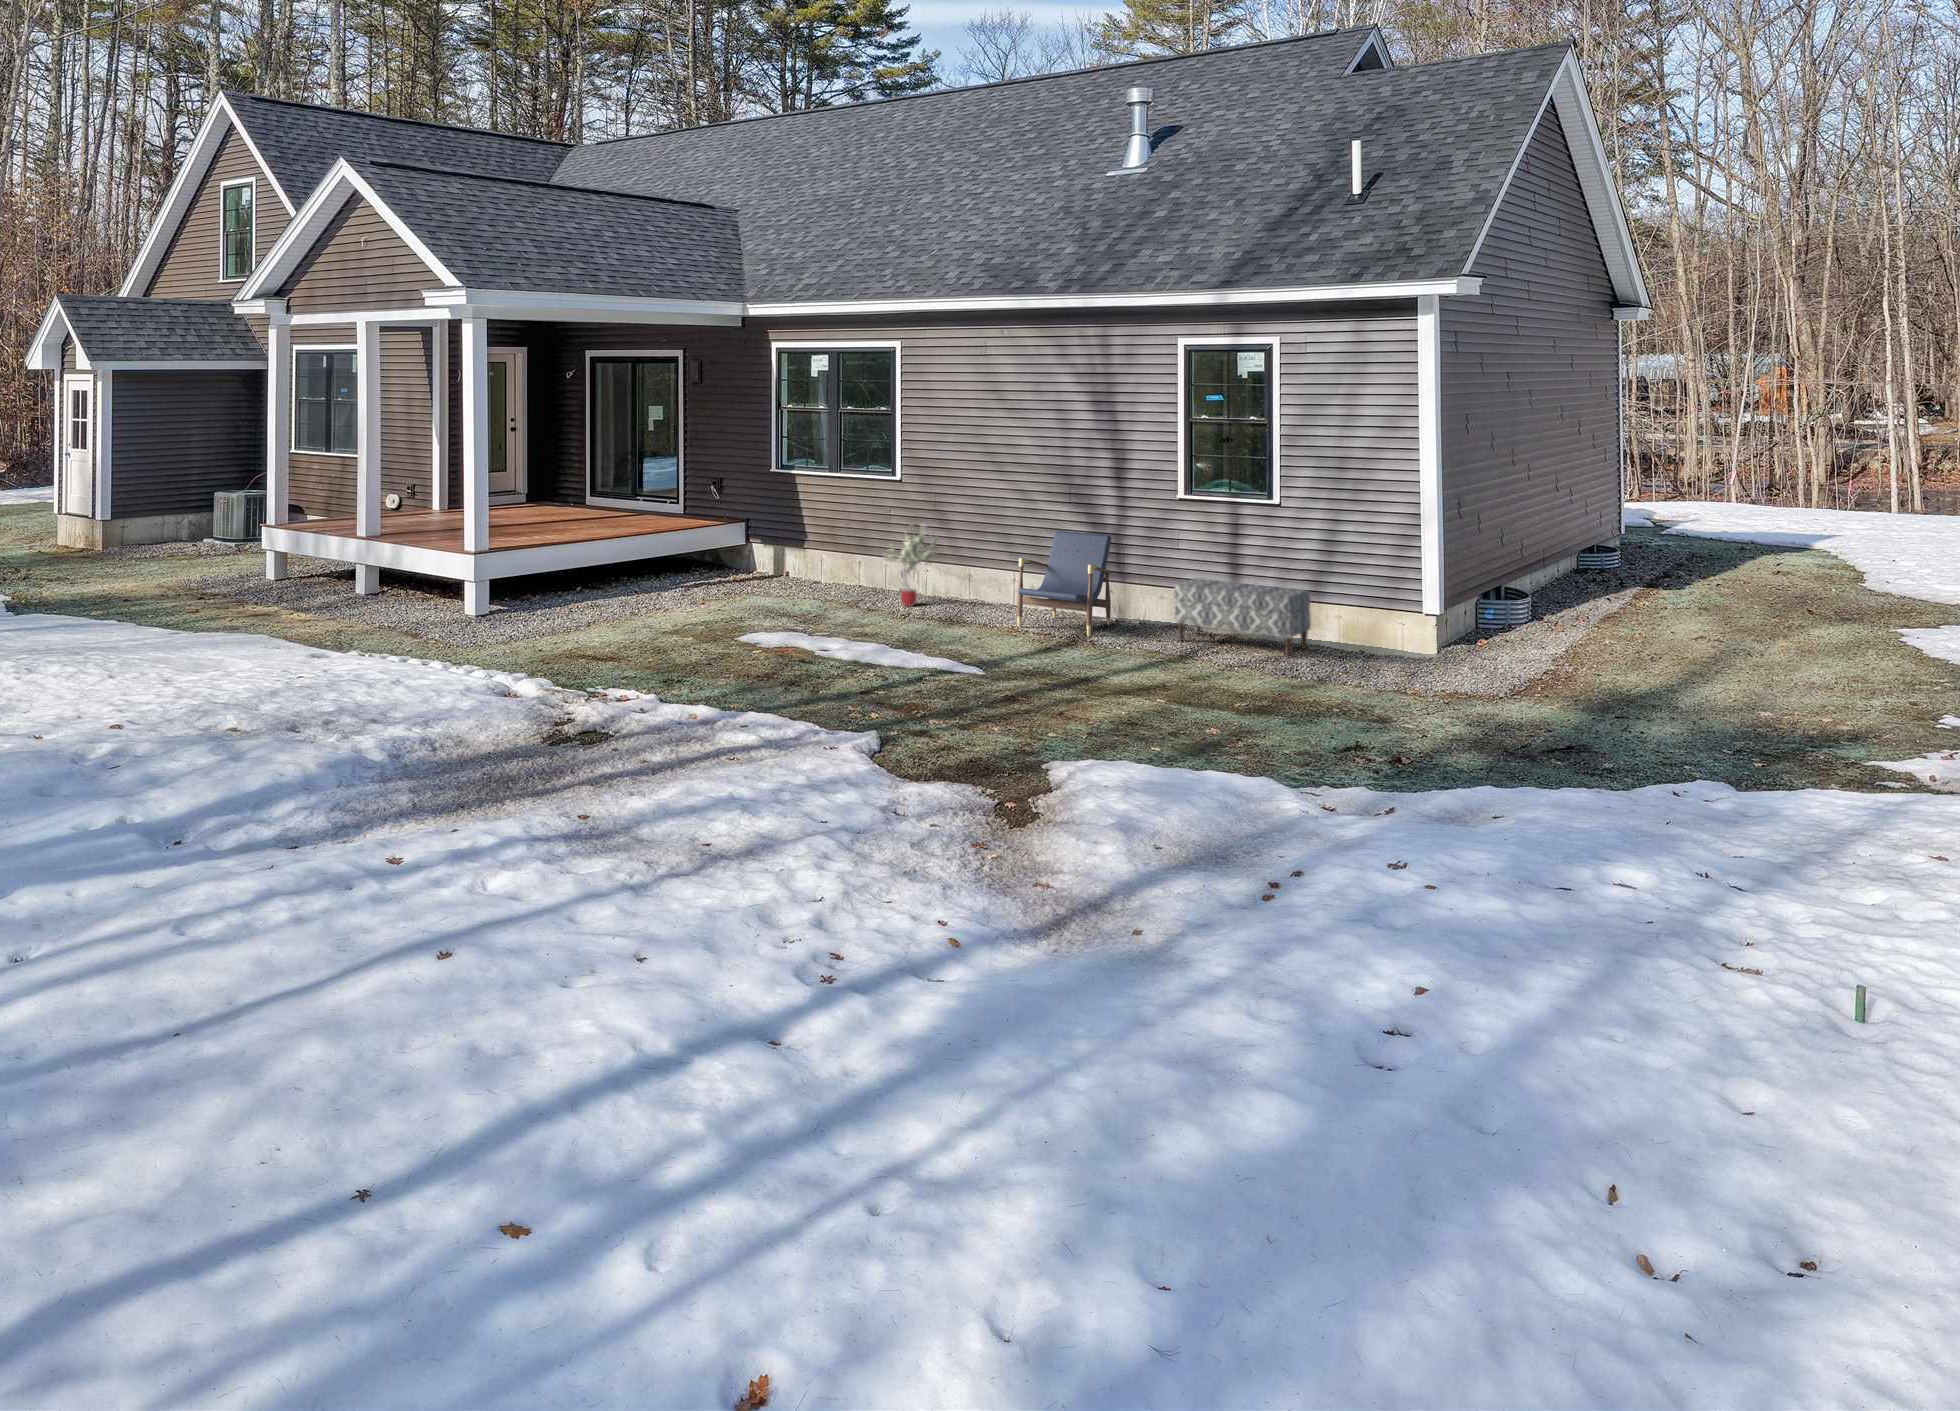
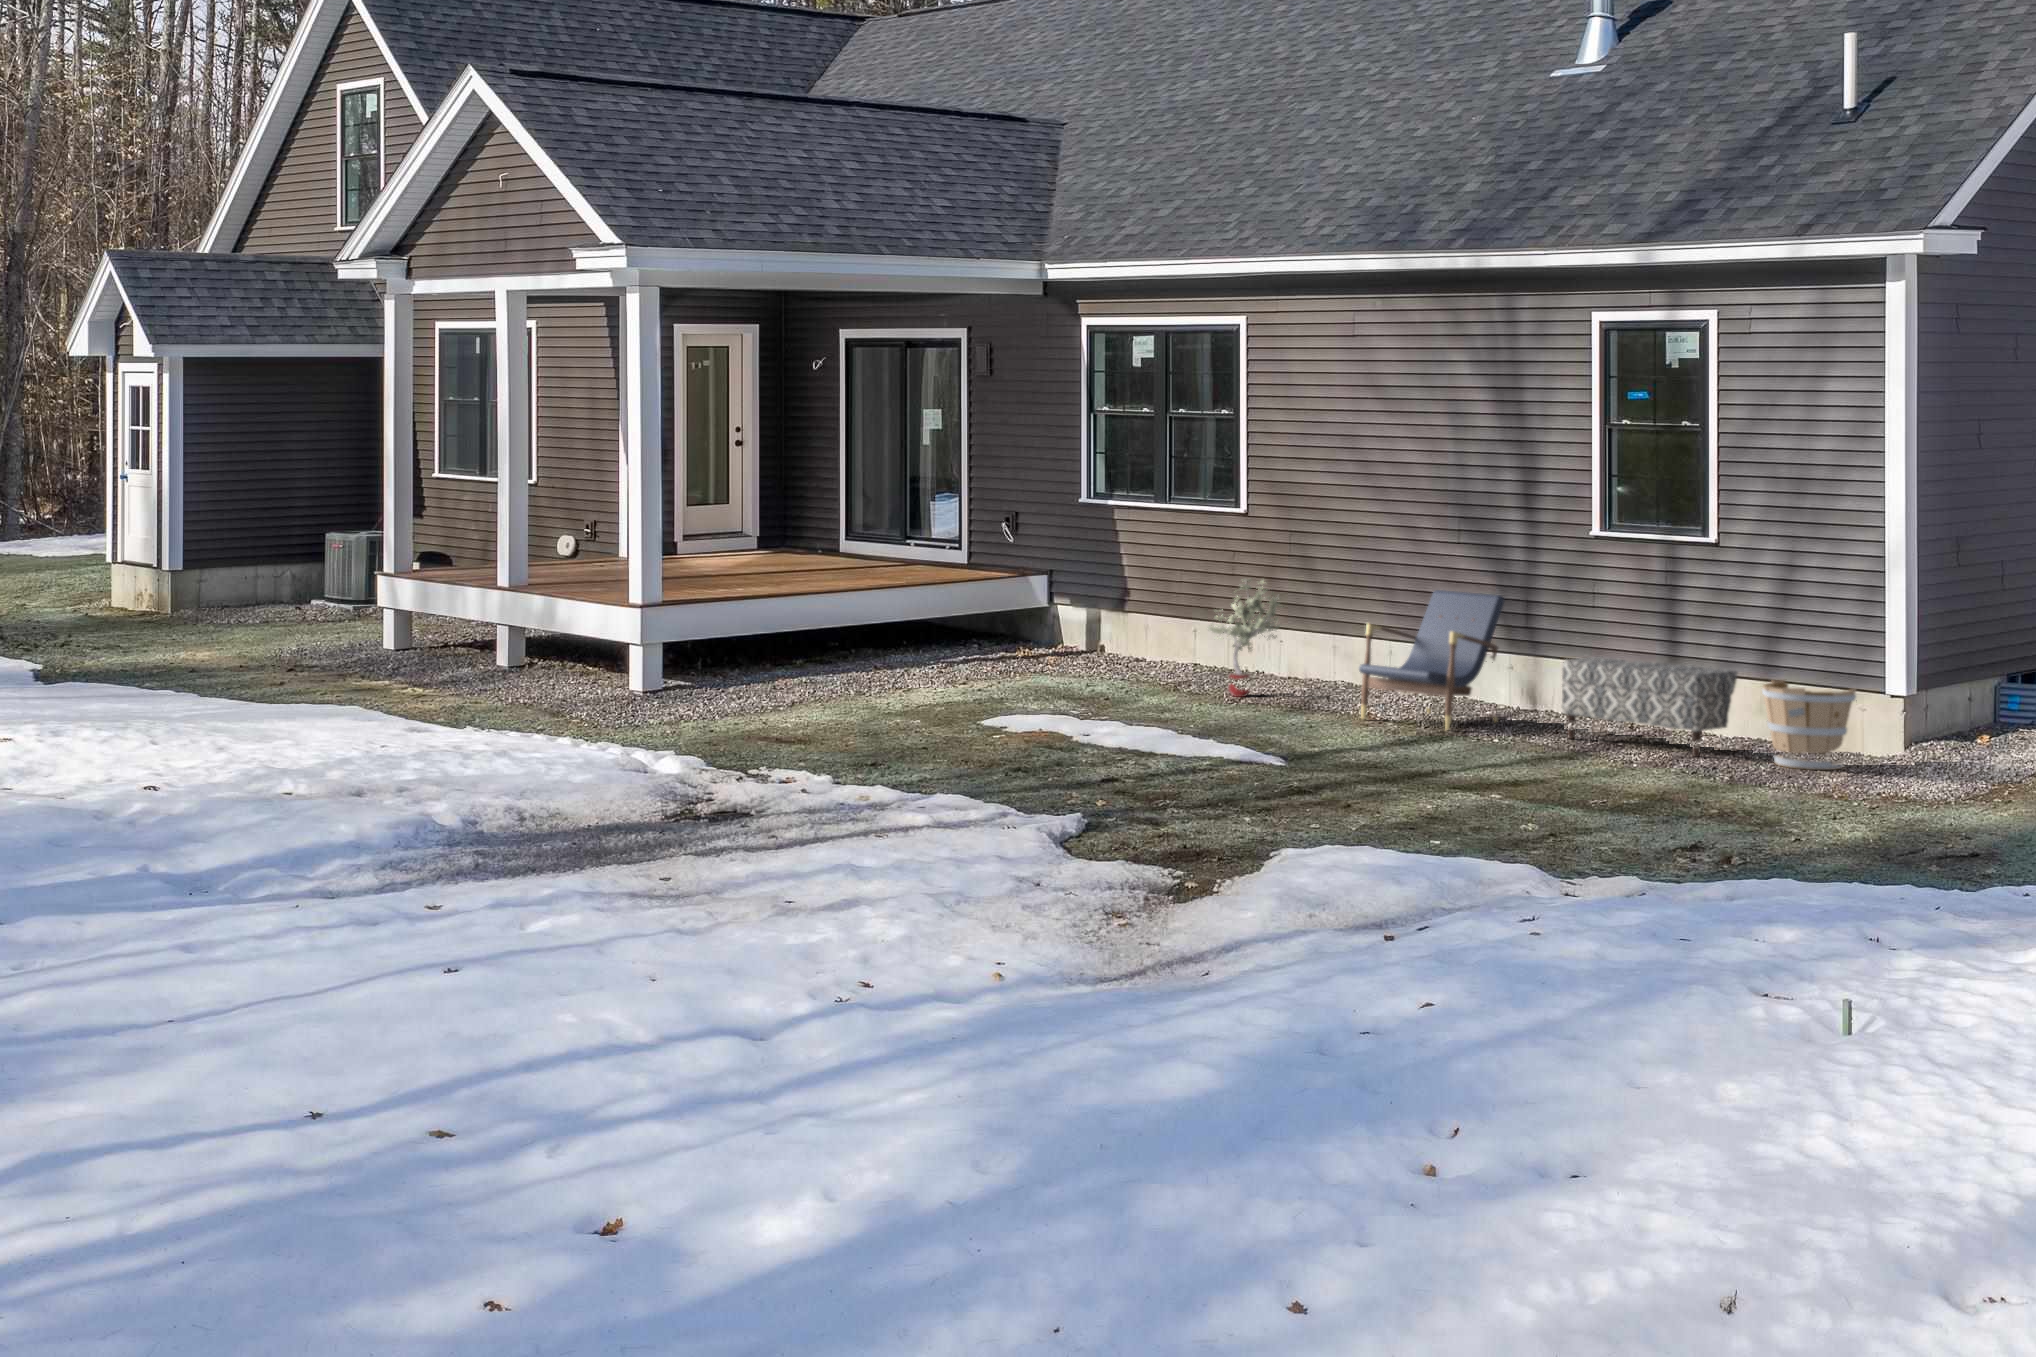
wooden bucket: none [1339,598,1411,667] -> present [1762,680,1857,770]

